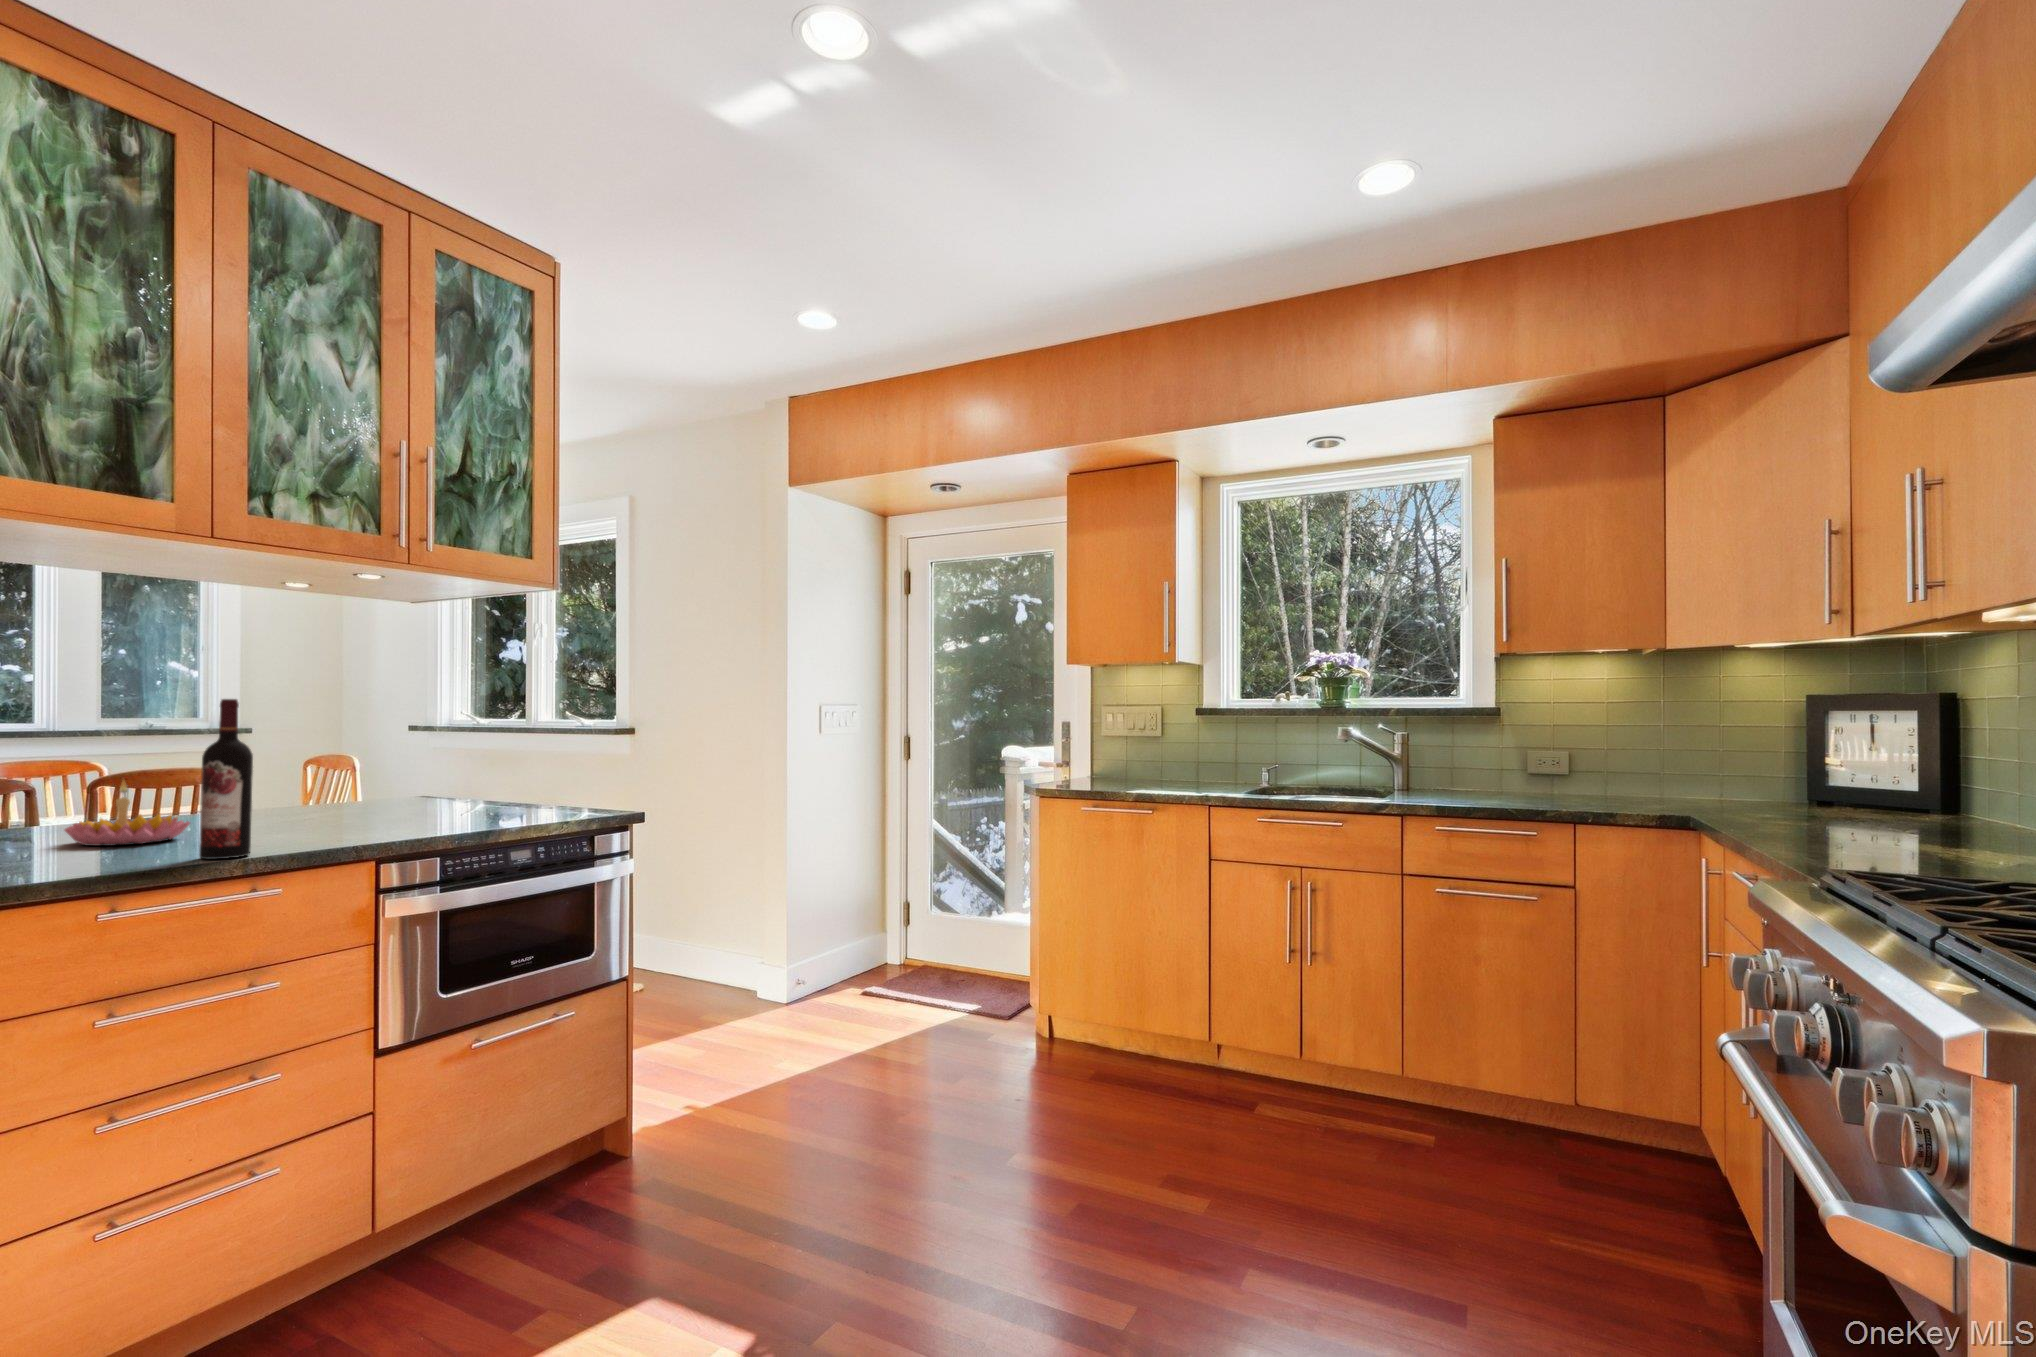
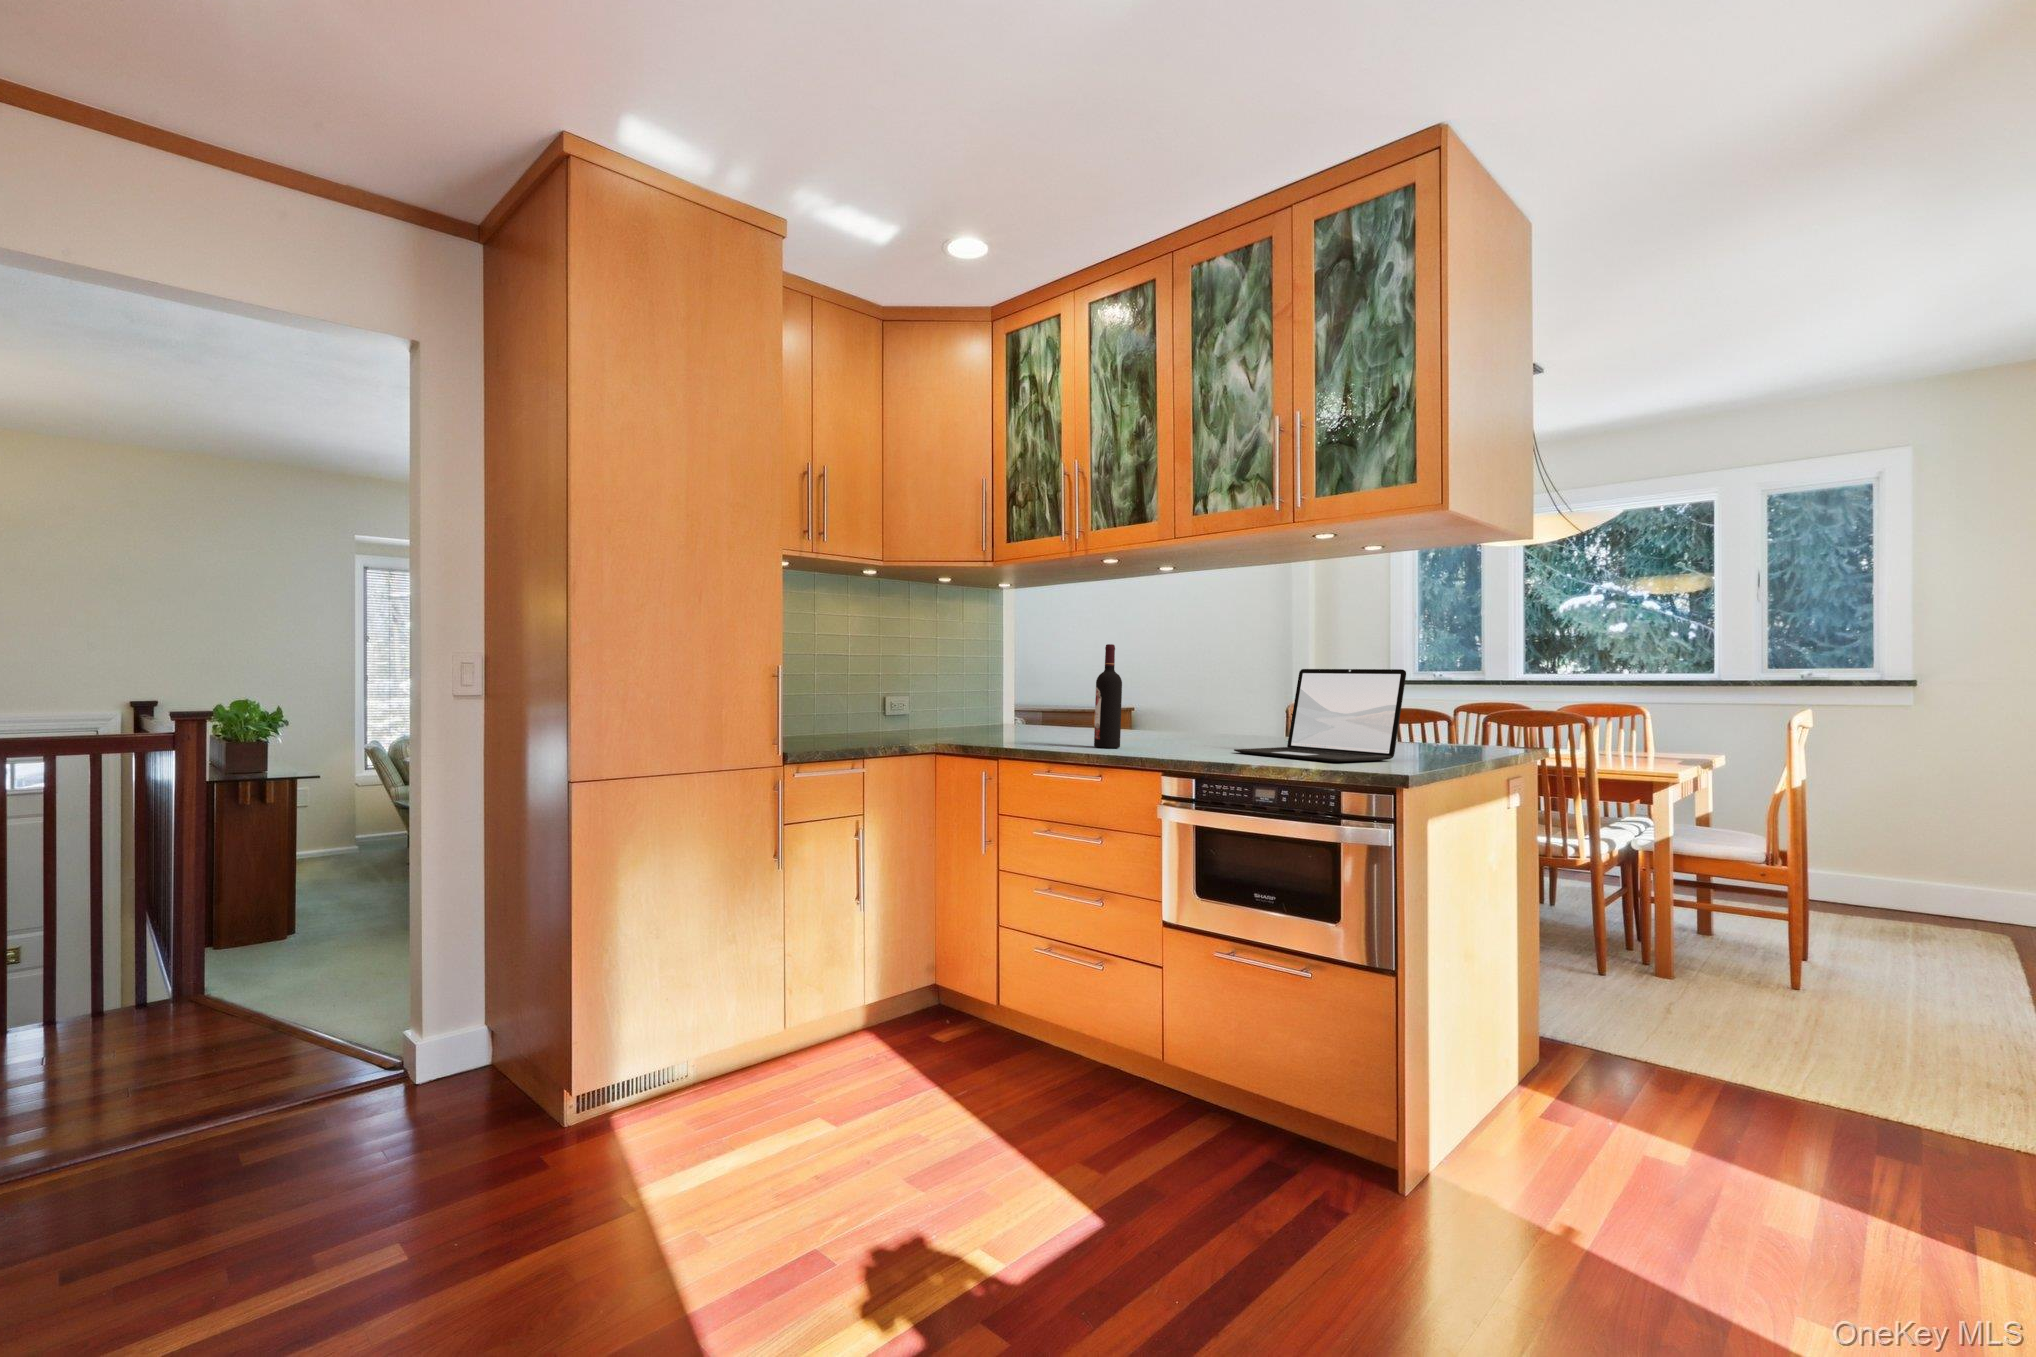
laptop: none [250,719,462,831] -> present [1234,669,1406,762]
candle holder: present [65,780,190,846] -> none [1166,703,1229,746]

